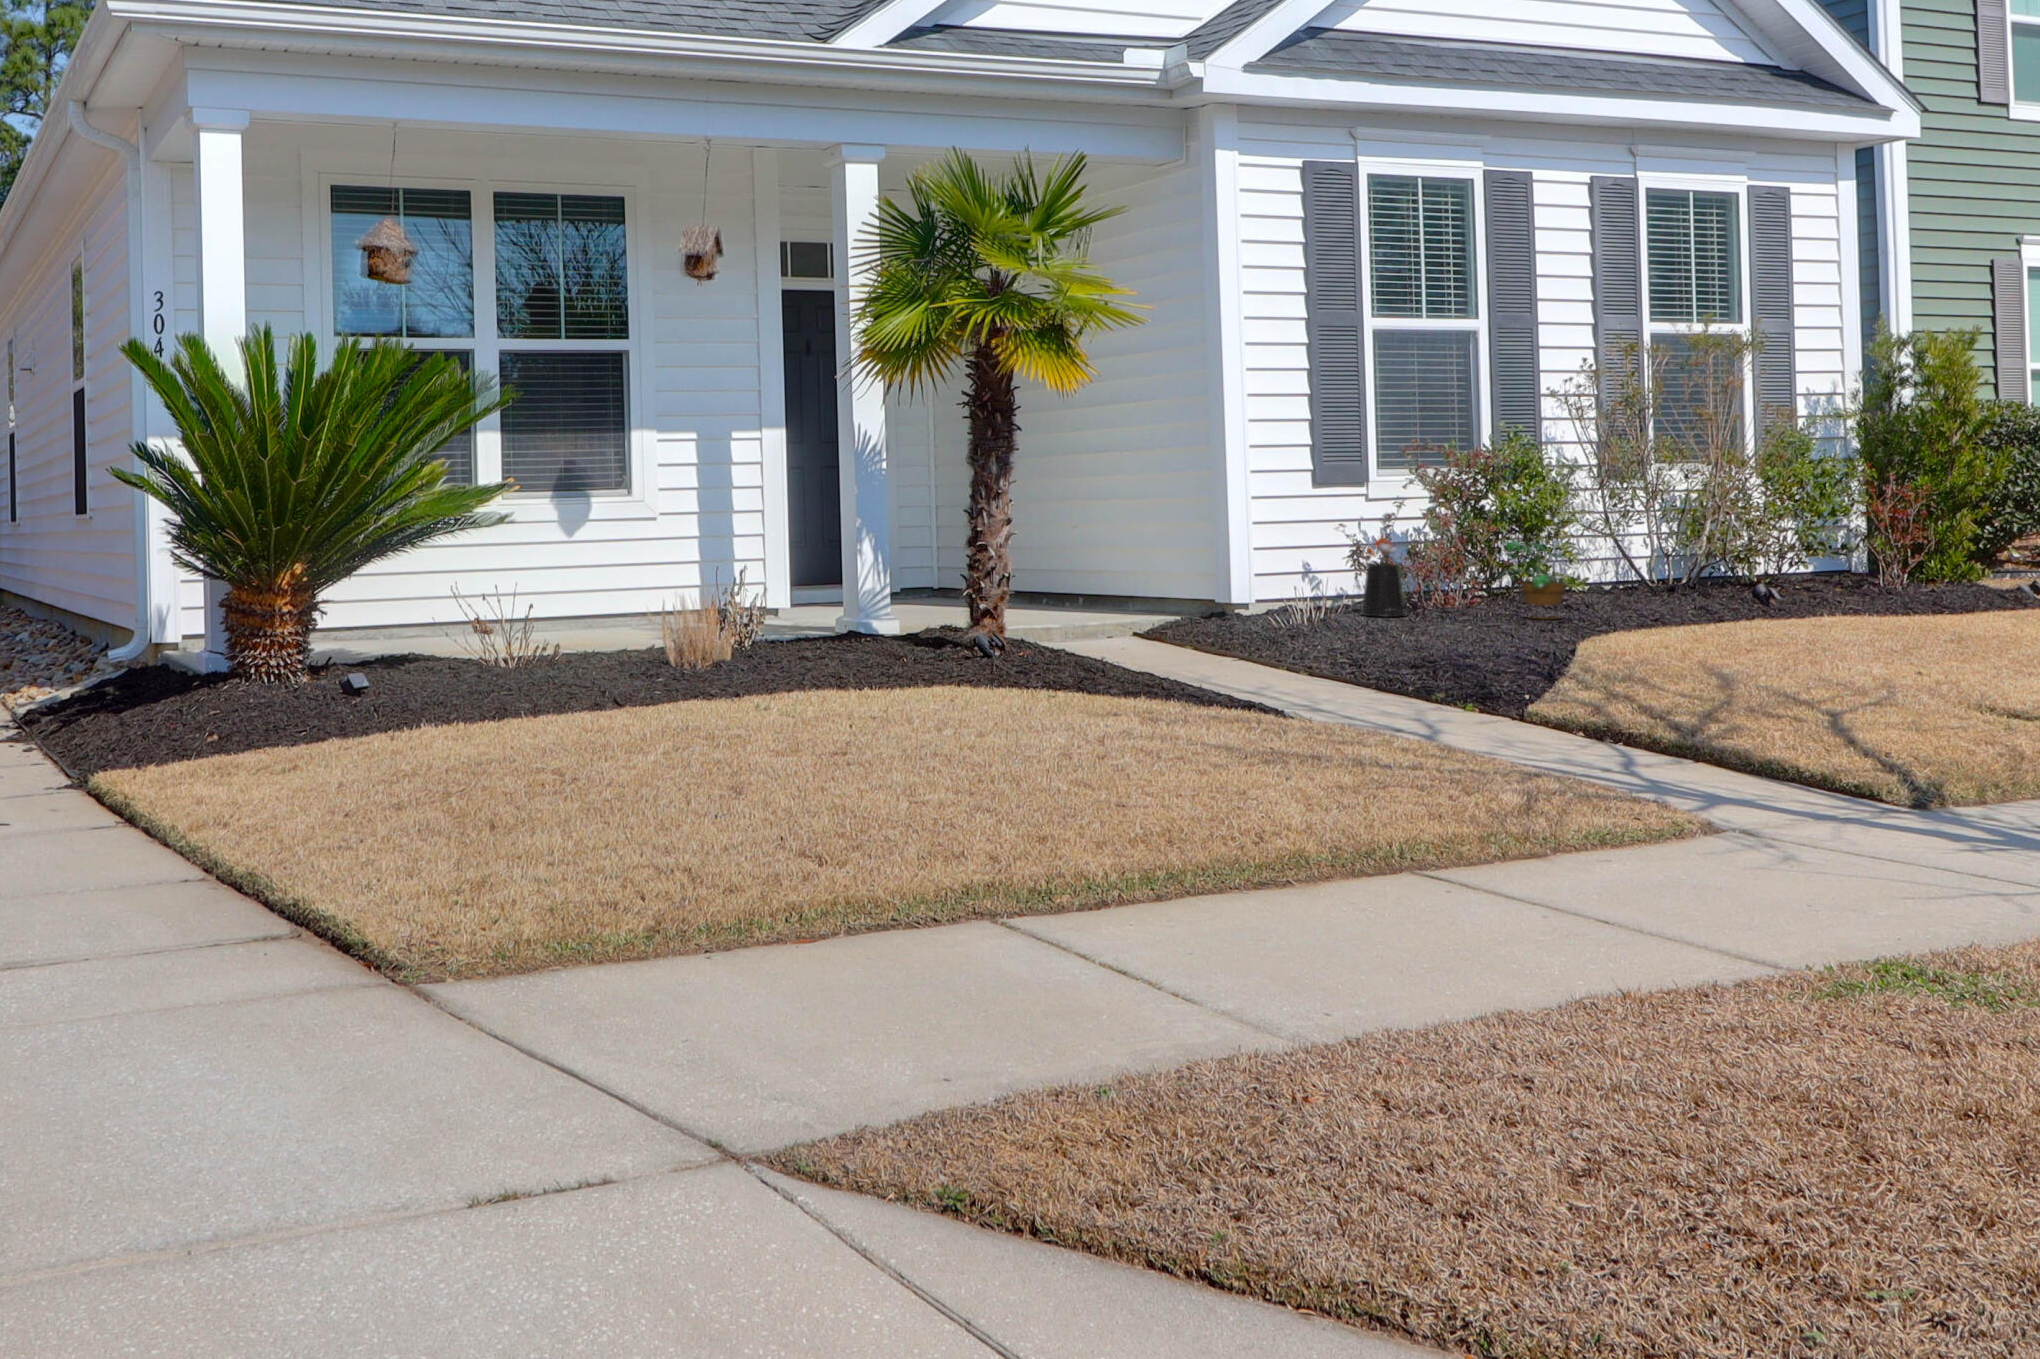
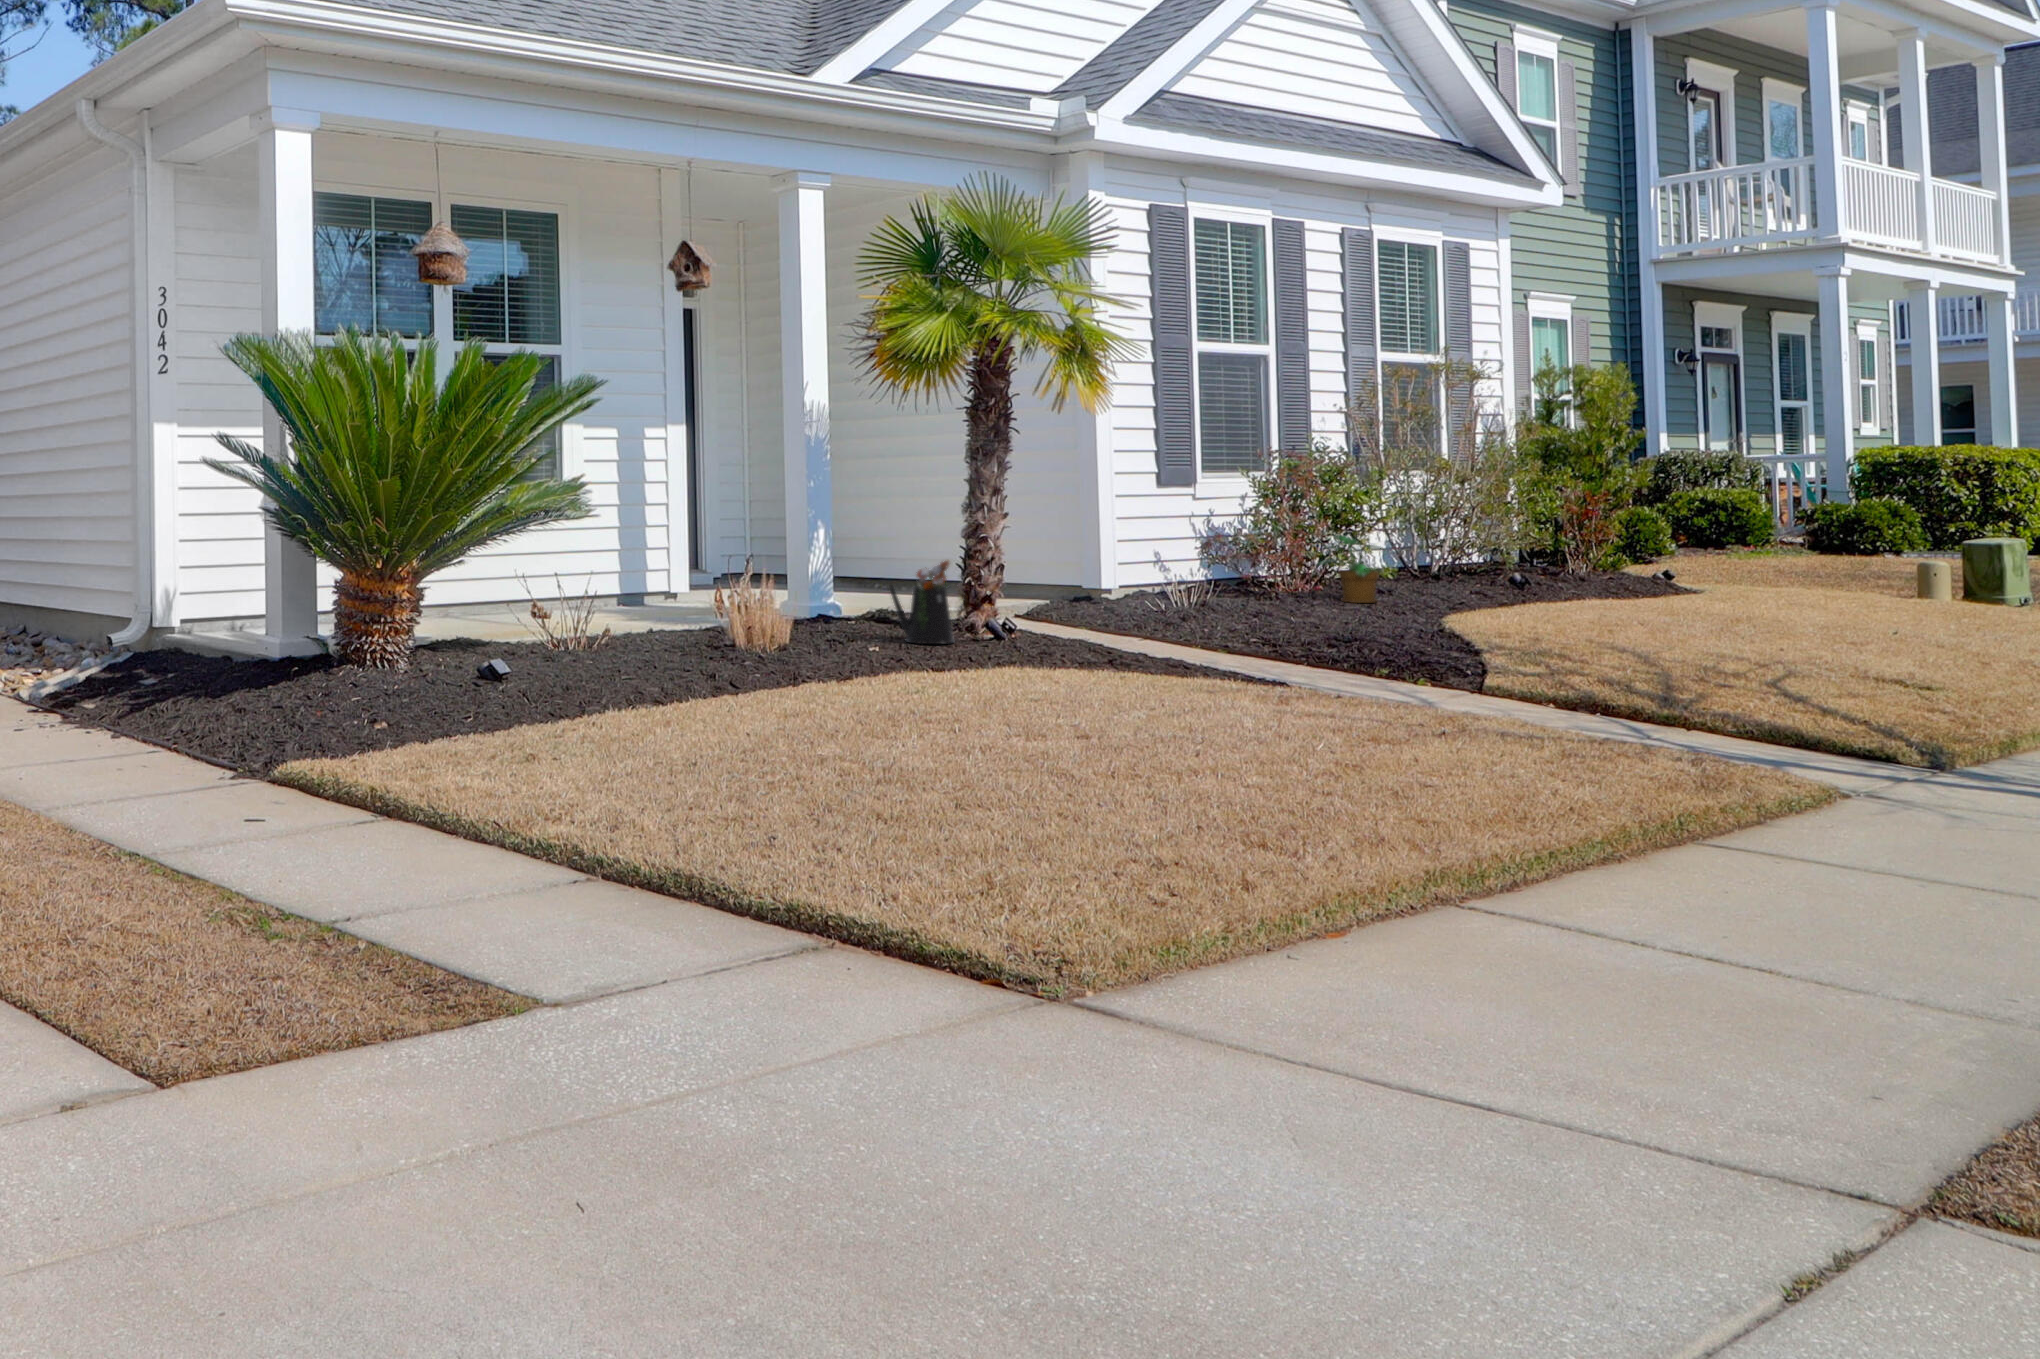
watering can: present [1361,538,1406,617] -> present [890,561,964,644]

